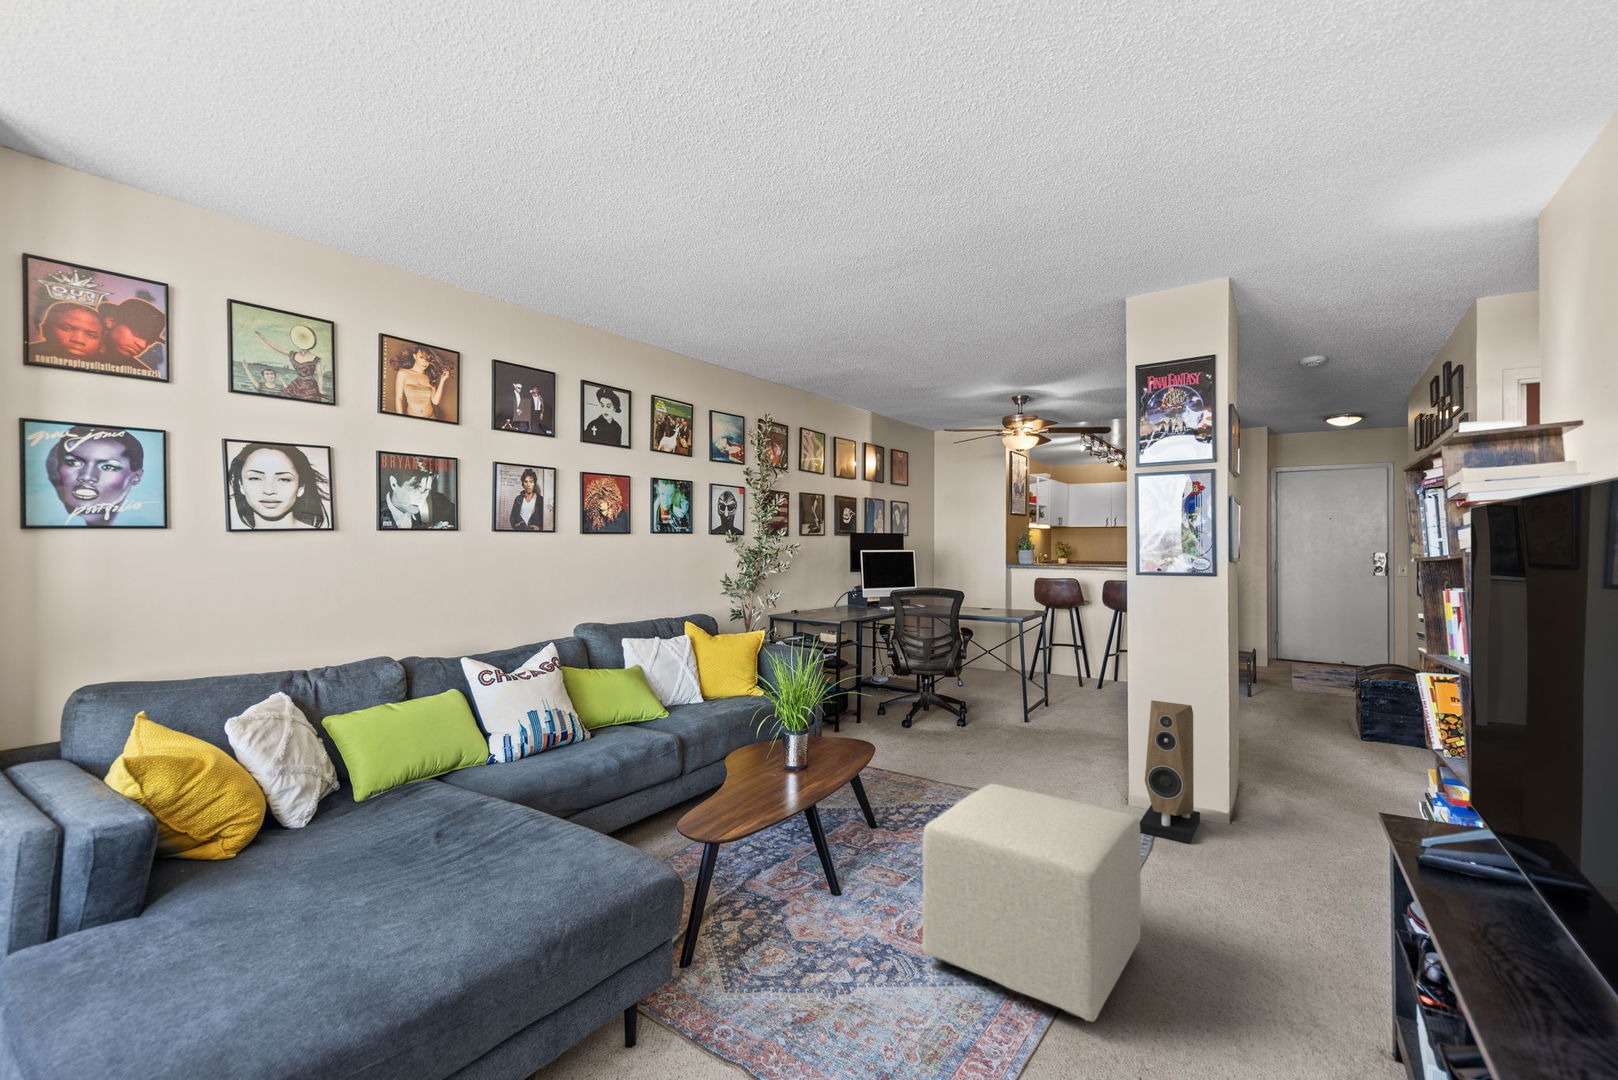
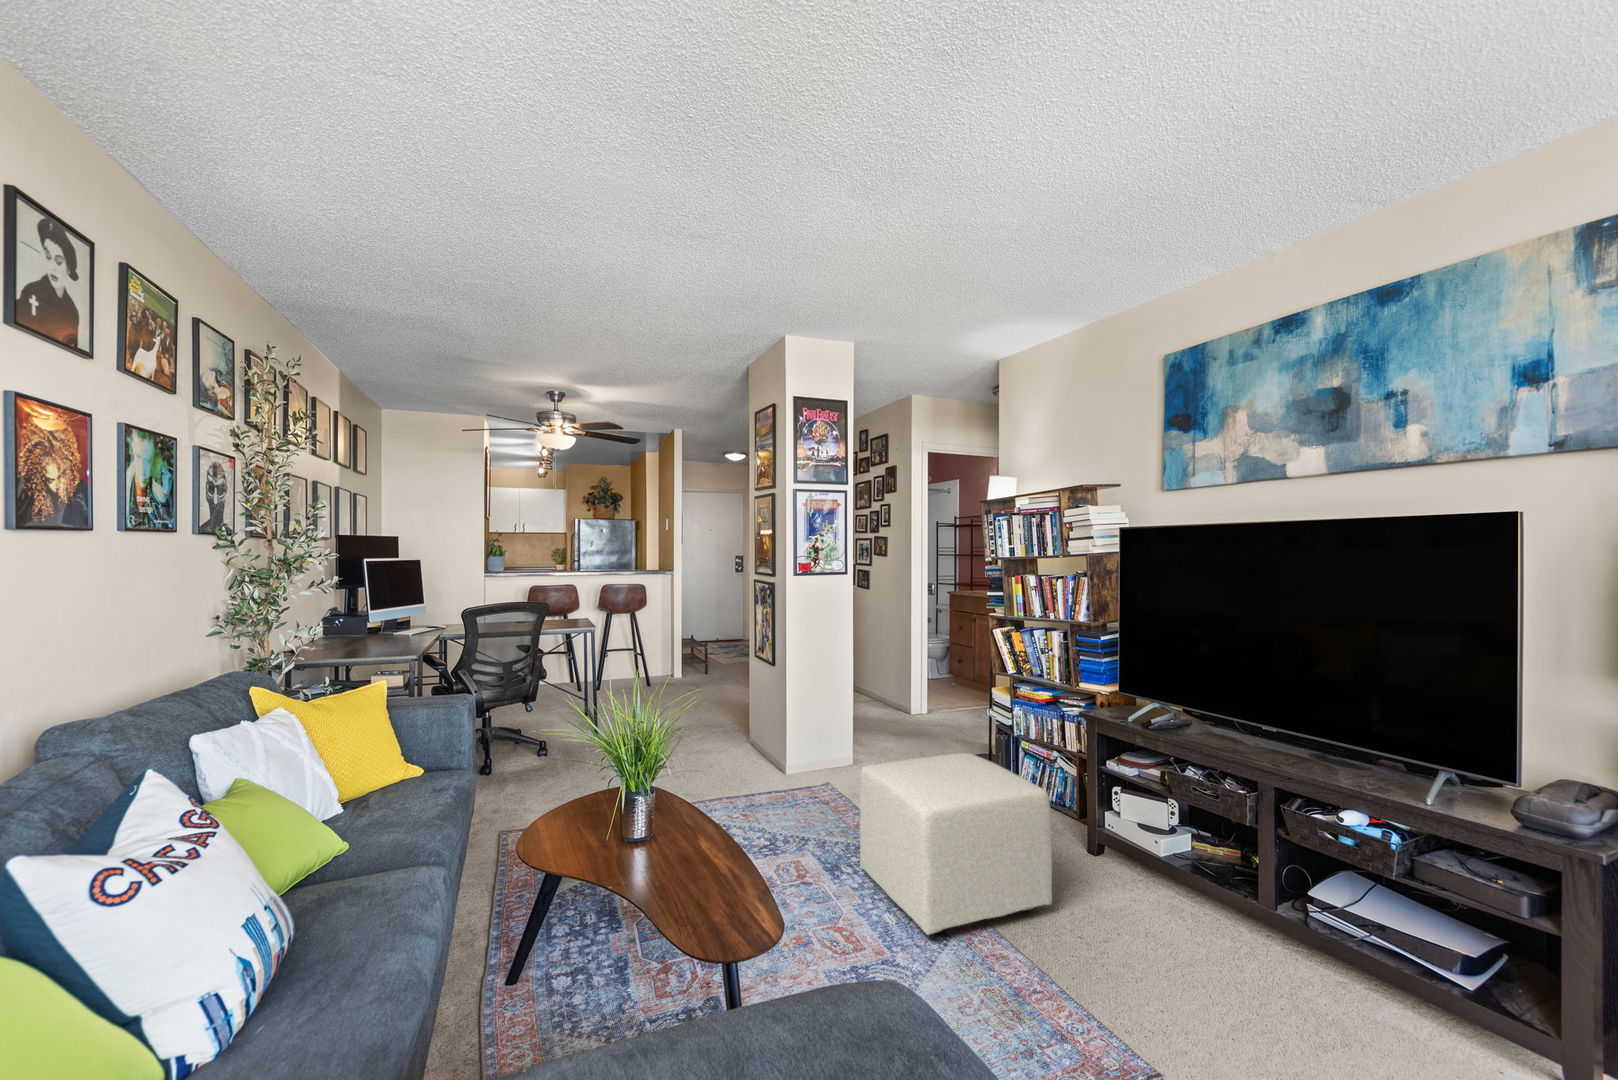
speaker: present [1139,700,1200,844] -> none [808,672,863,784]

